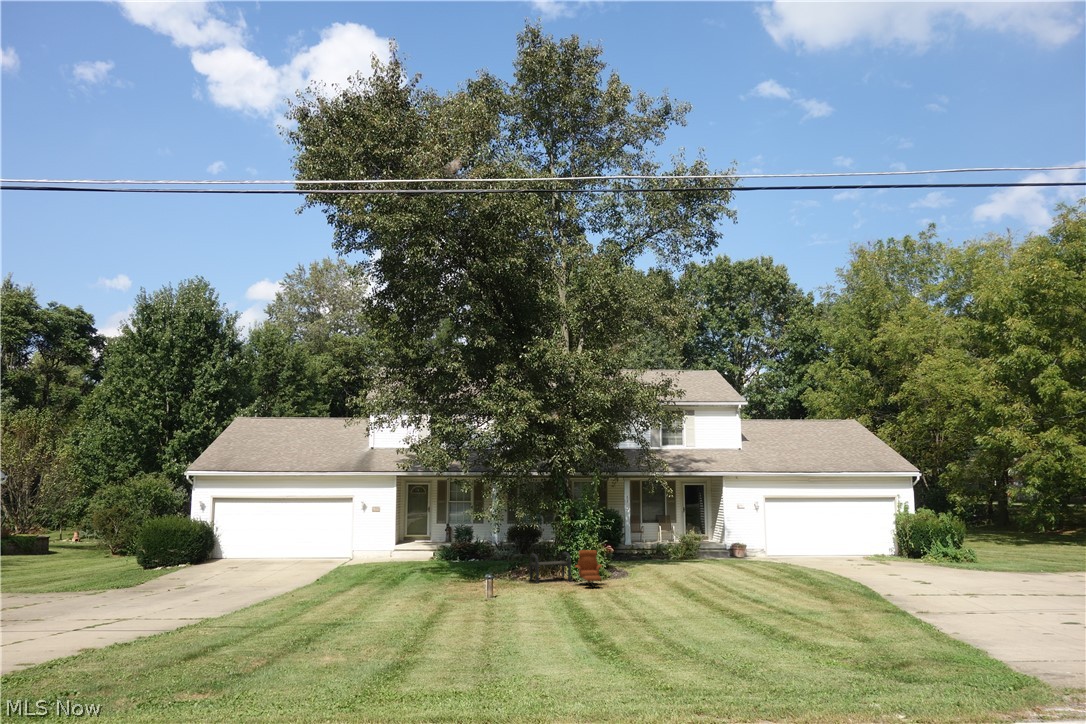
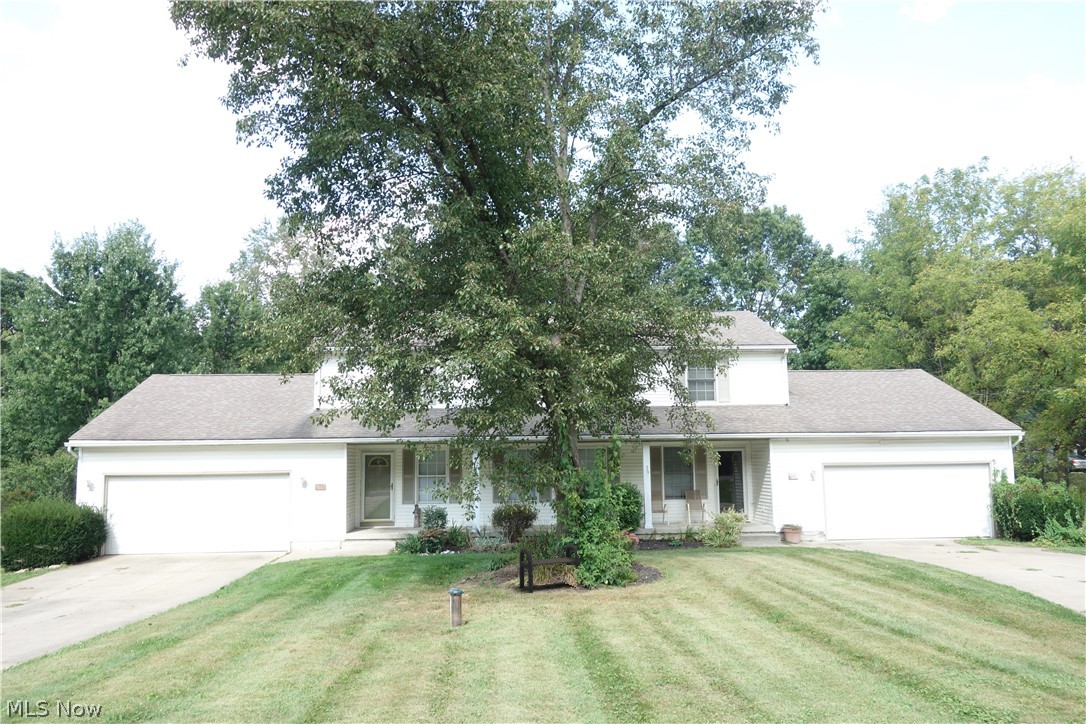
lounge chair: present [575,550,602,589] -> none [587,543,628,604]

